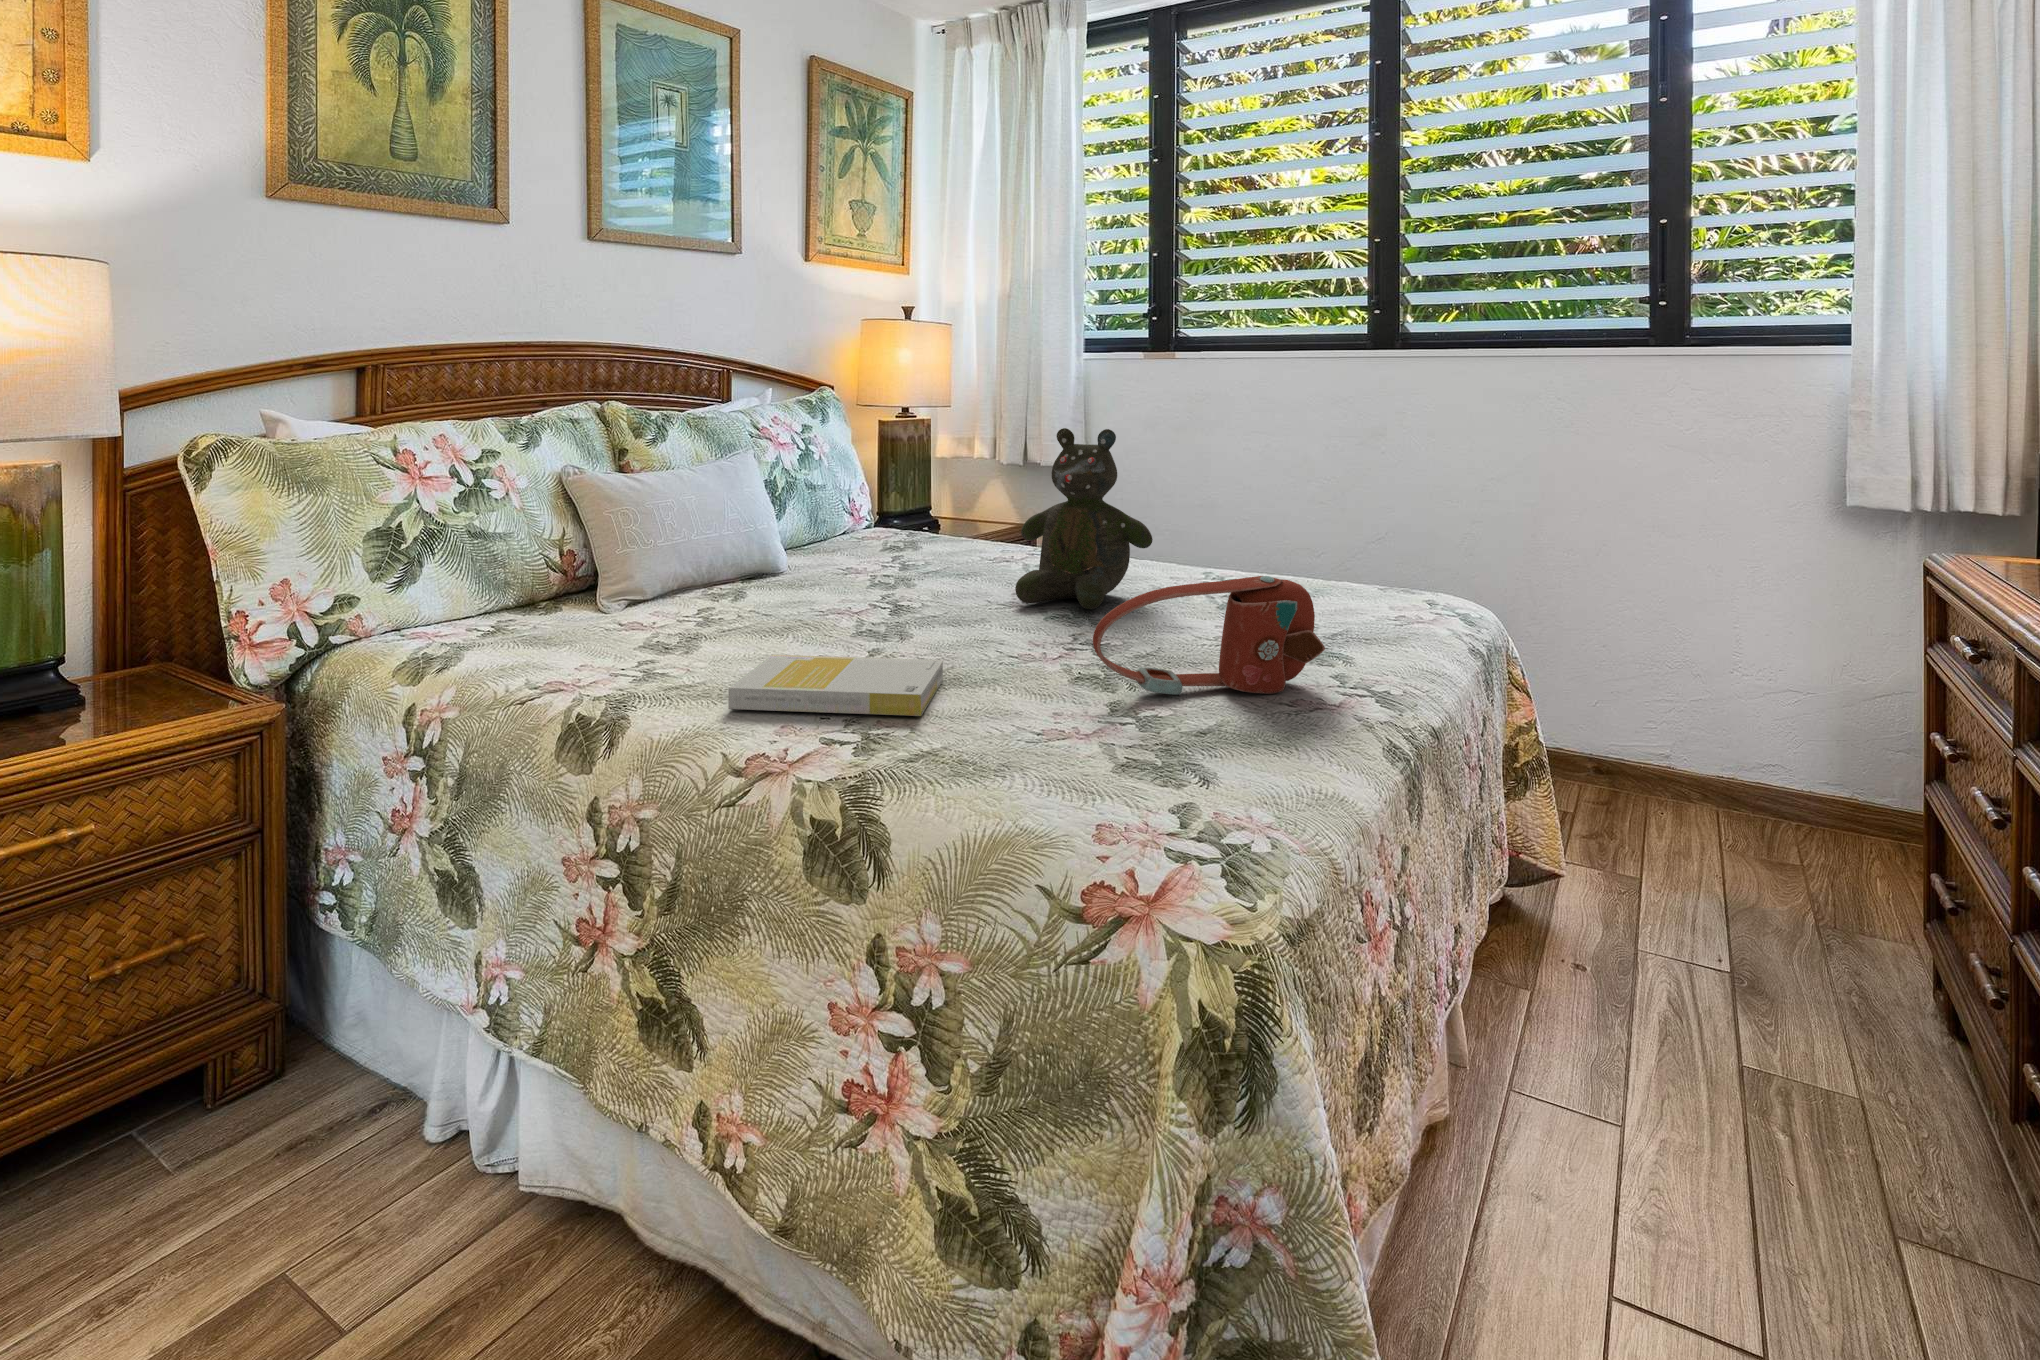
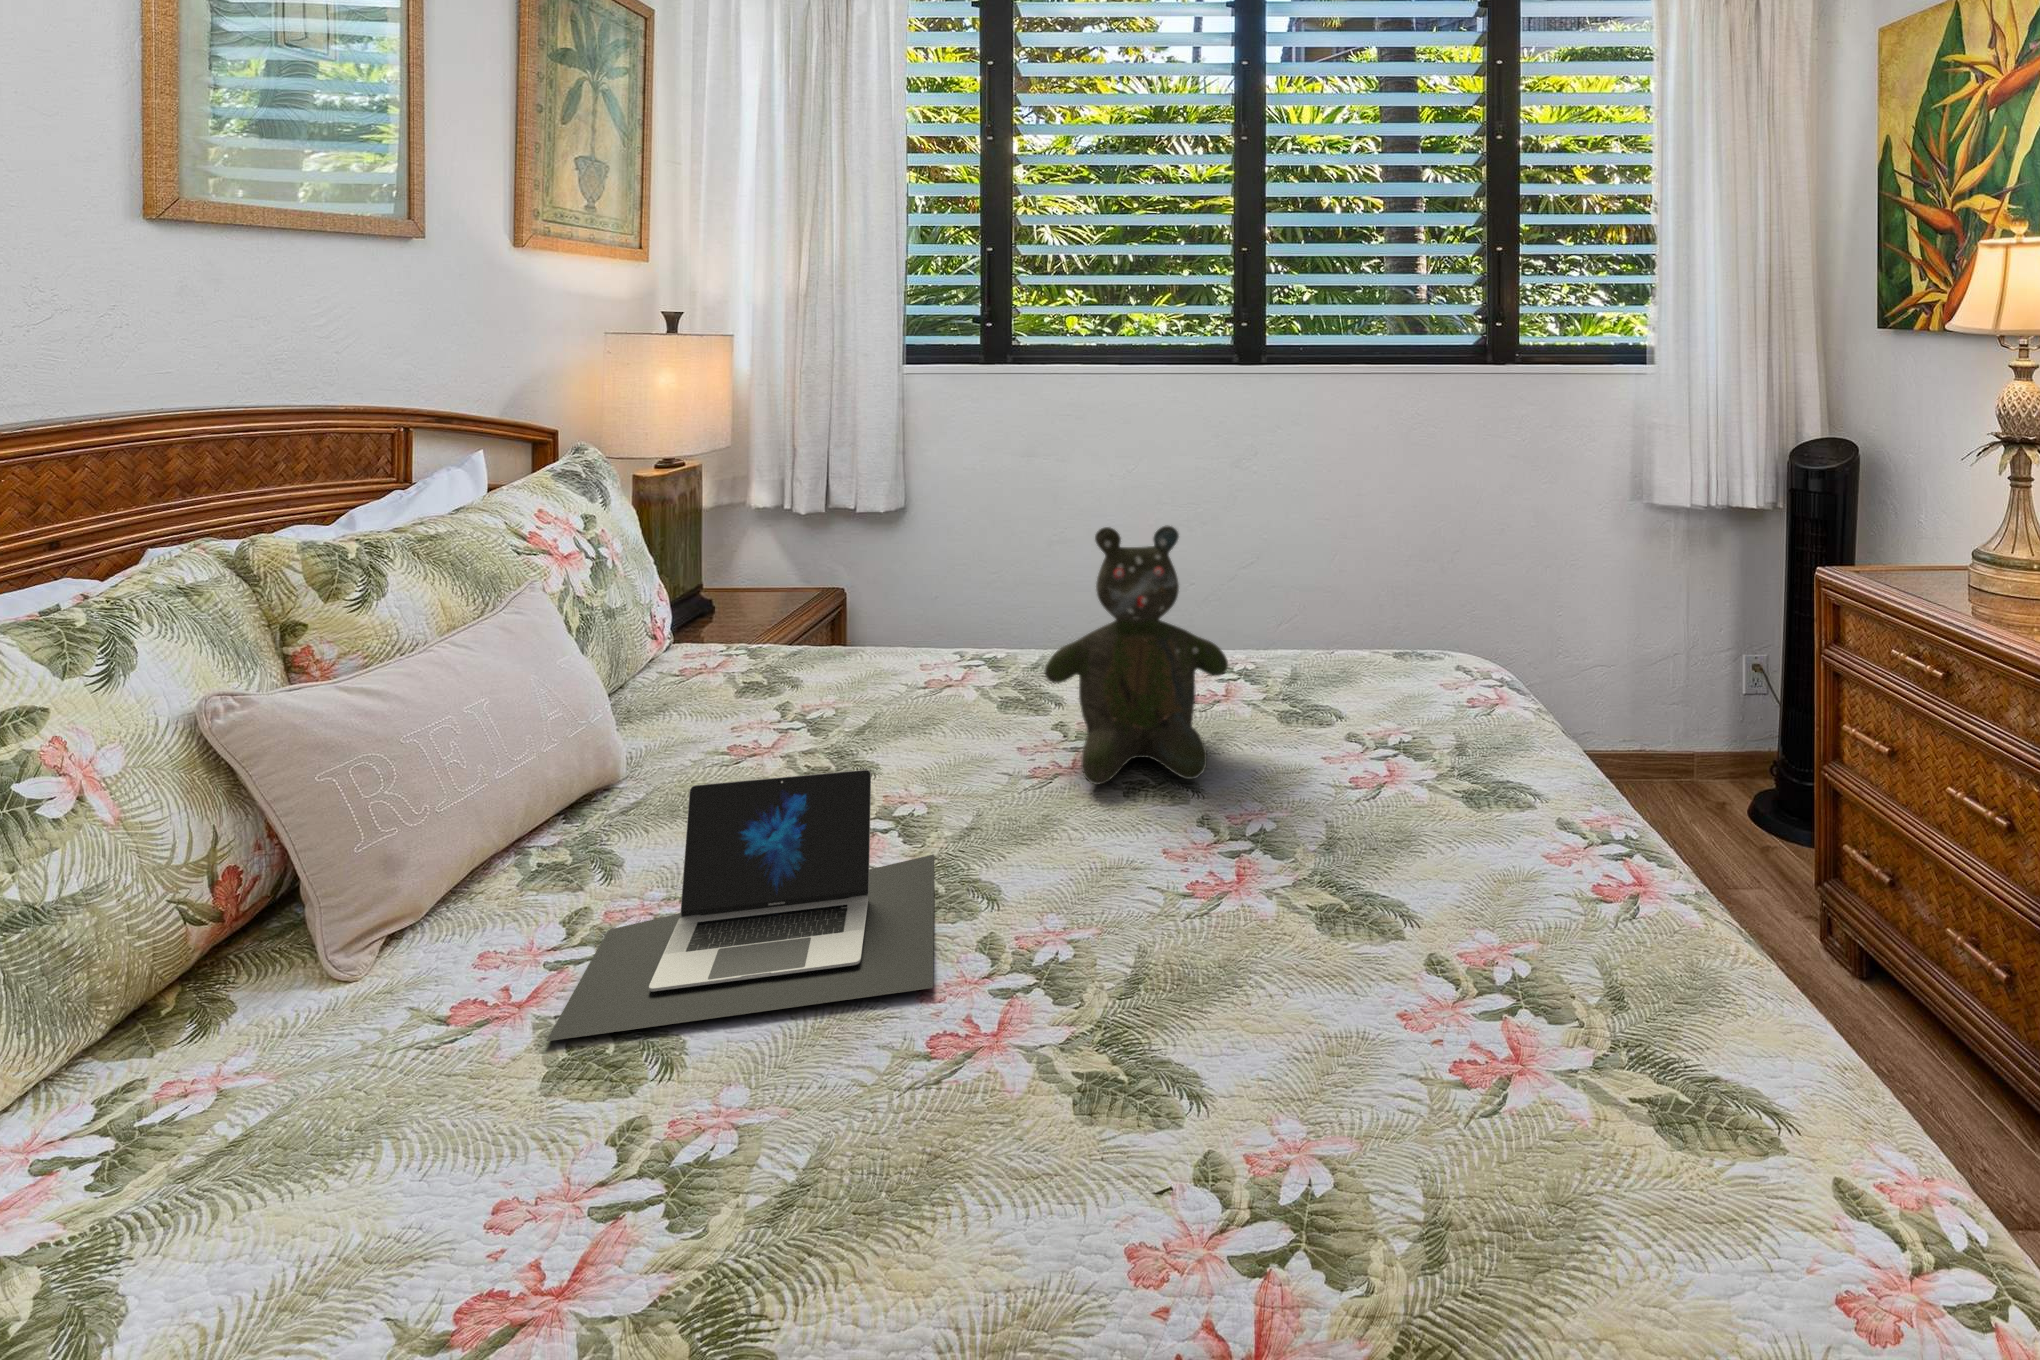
laptop: none [646,541,900,647] -> present [547,770,934,1041]
handbag: present [1093,576,1325,694] -> none [1443,745,1632,948]
book: present [728,655,944,716] -> none [925,975,1307,1257]

